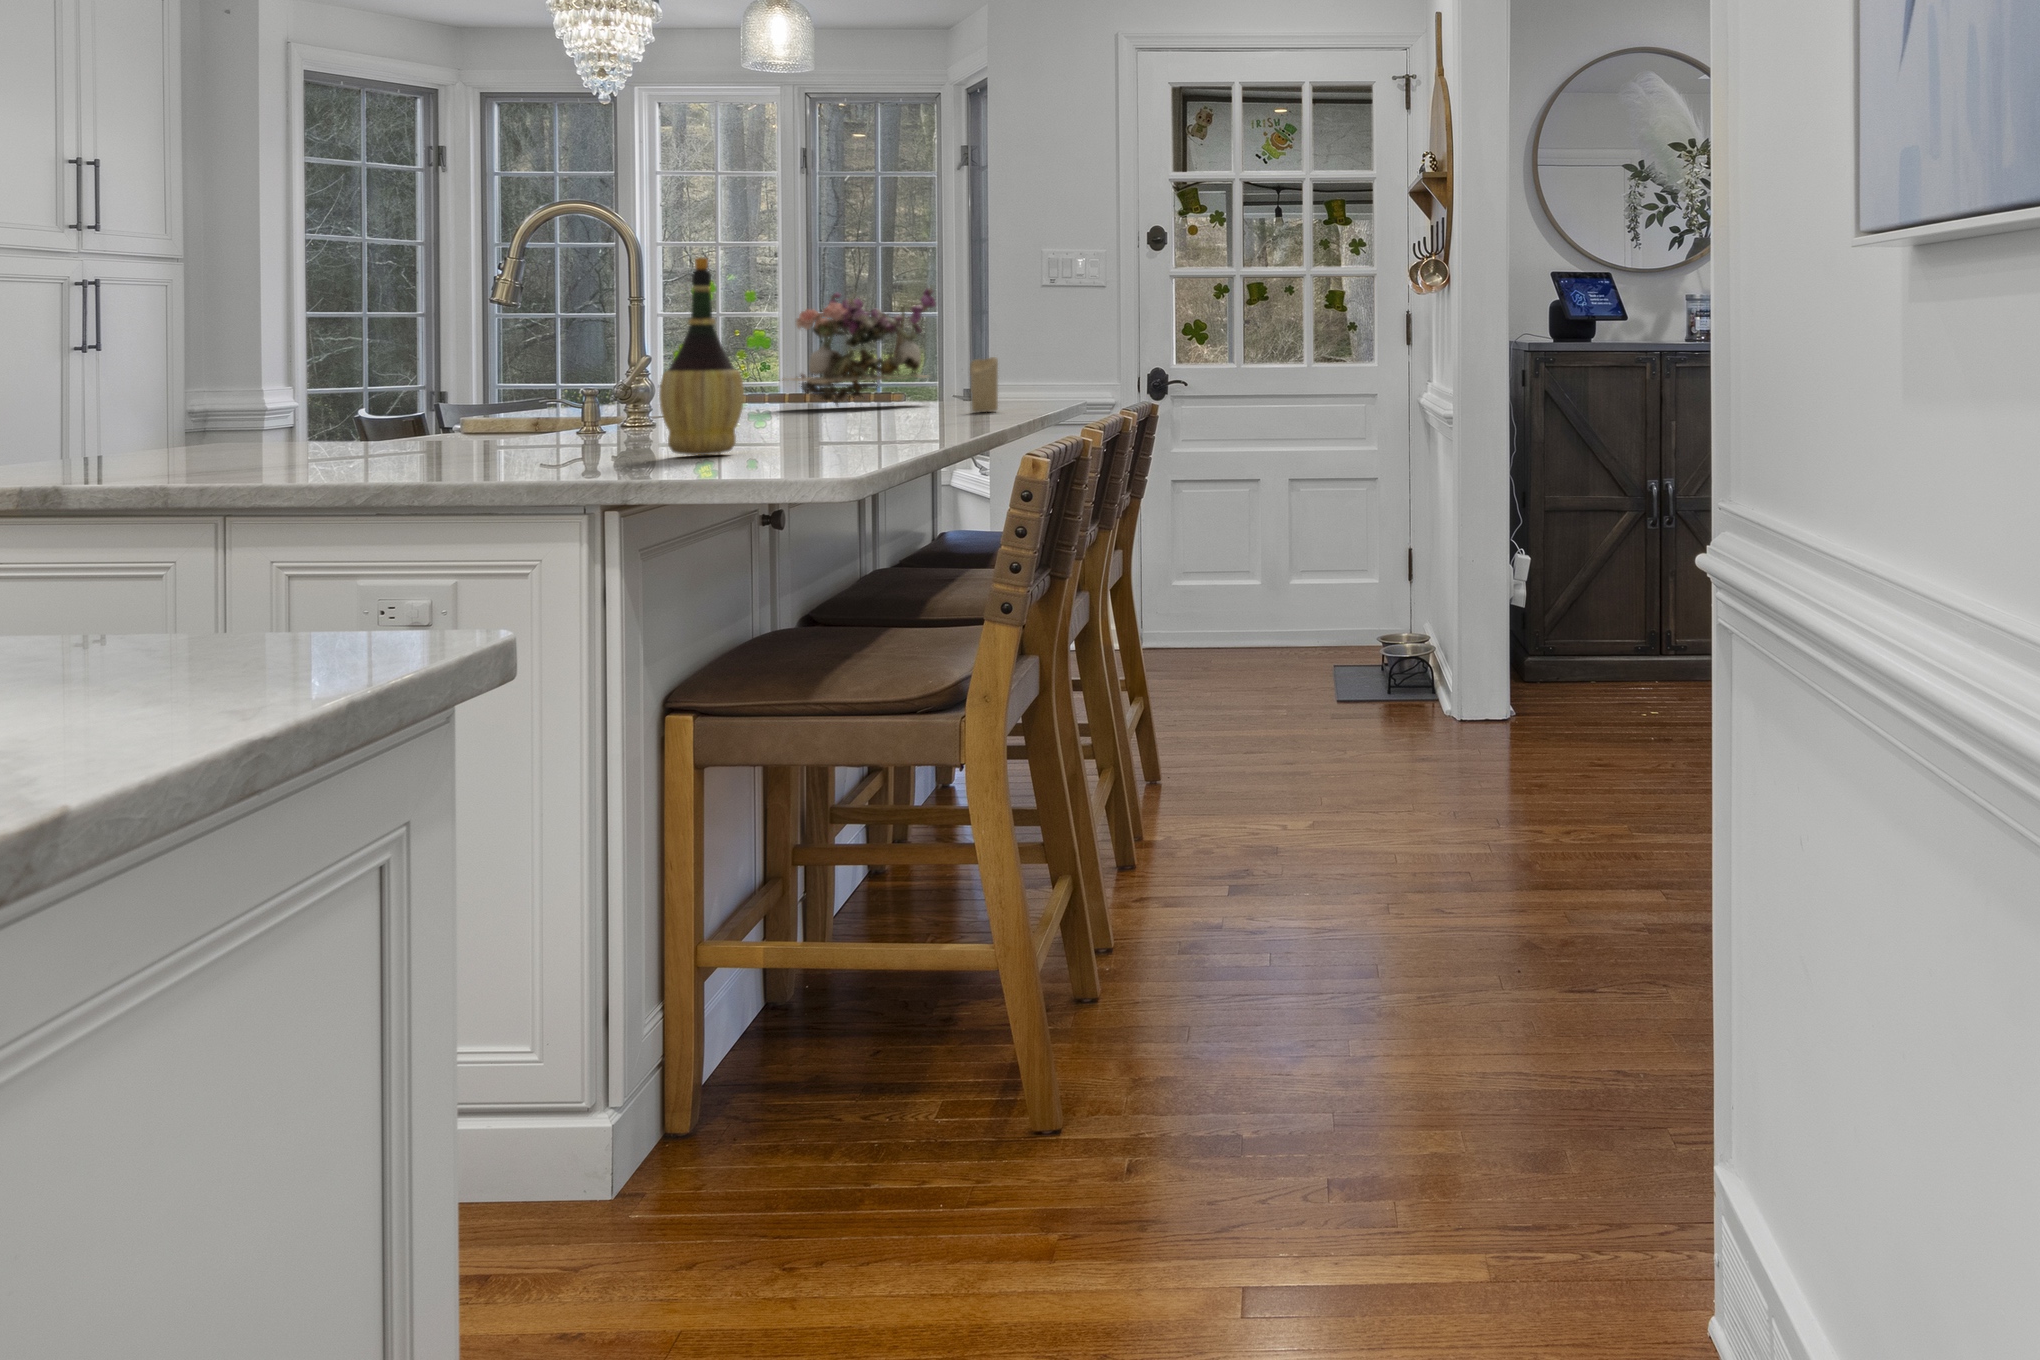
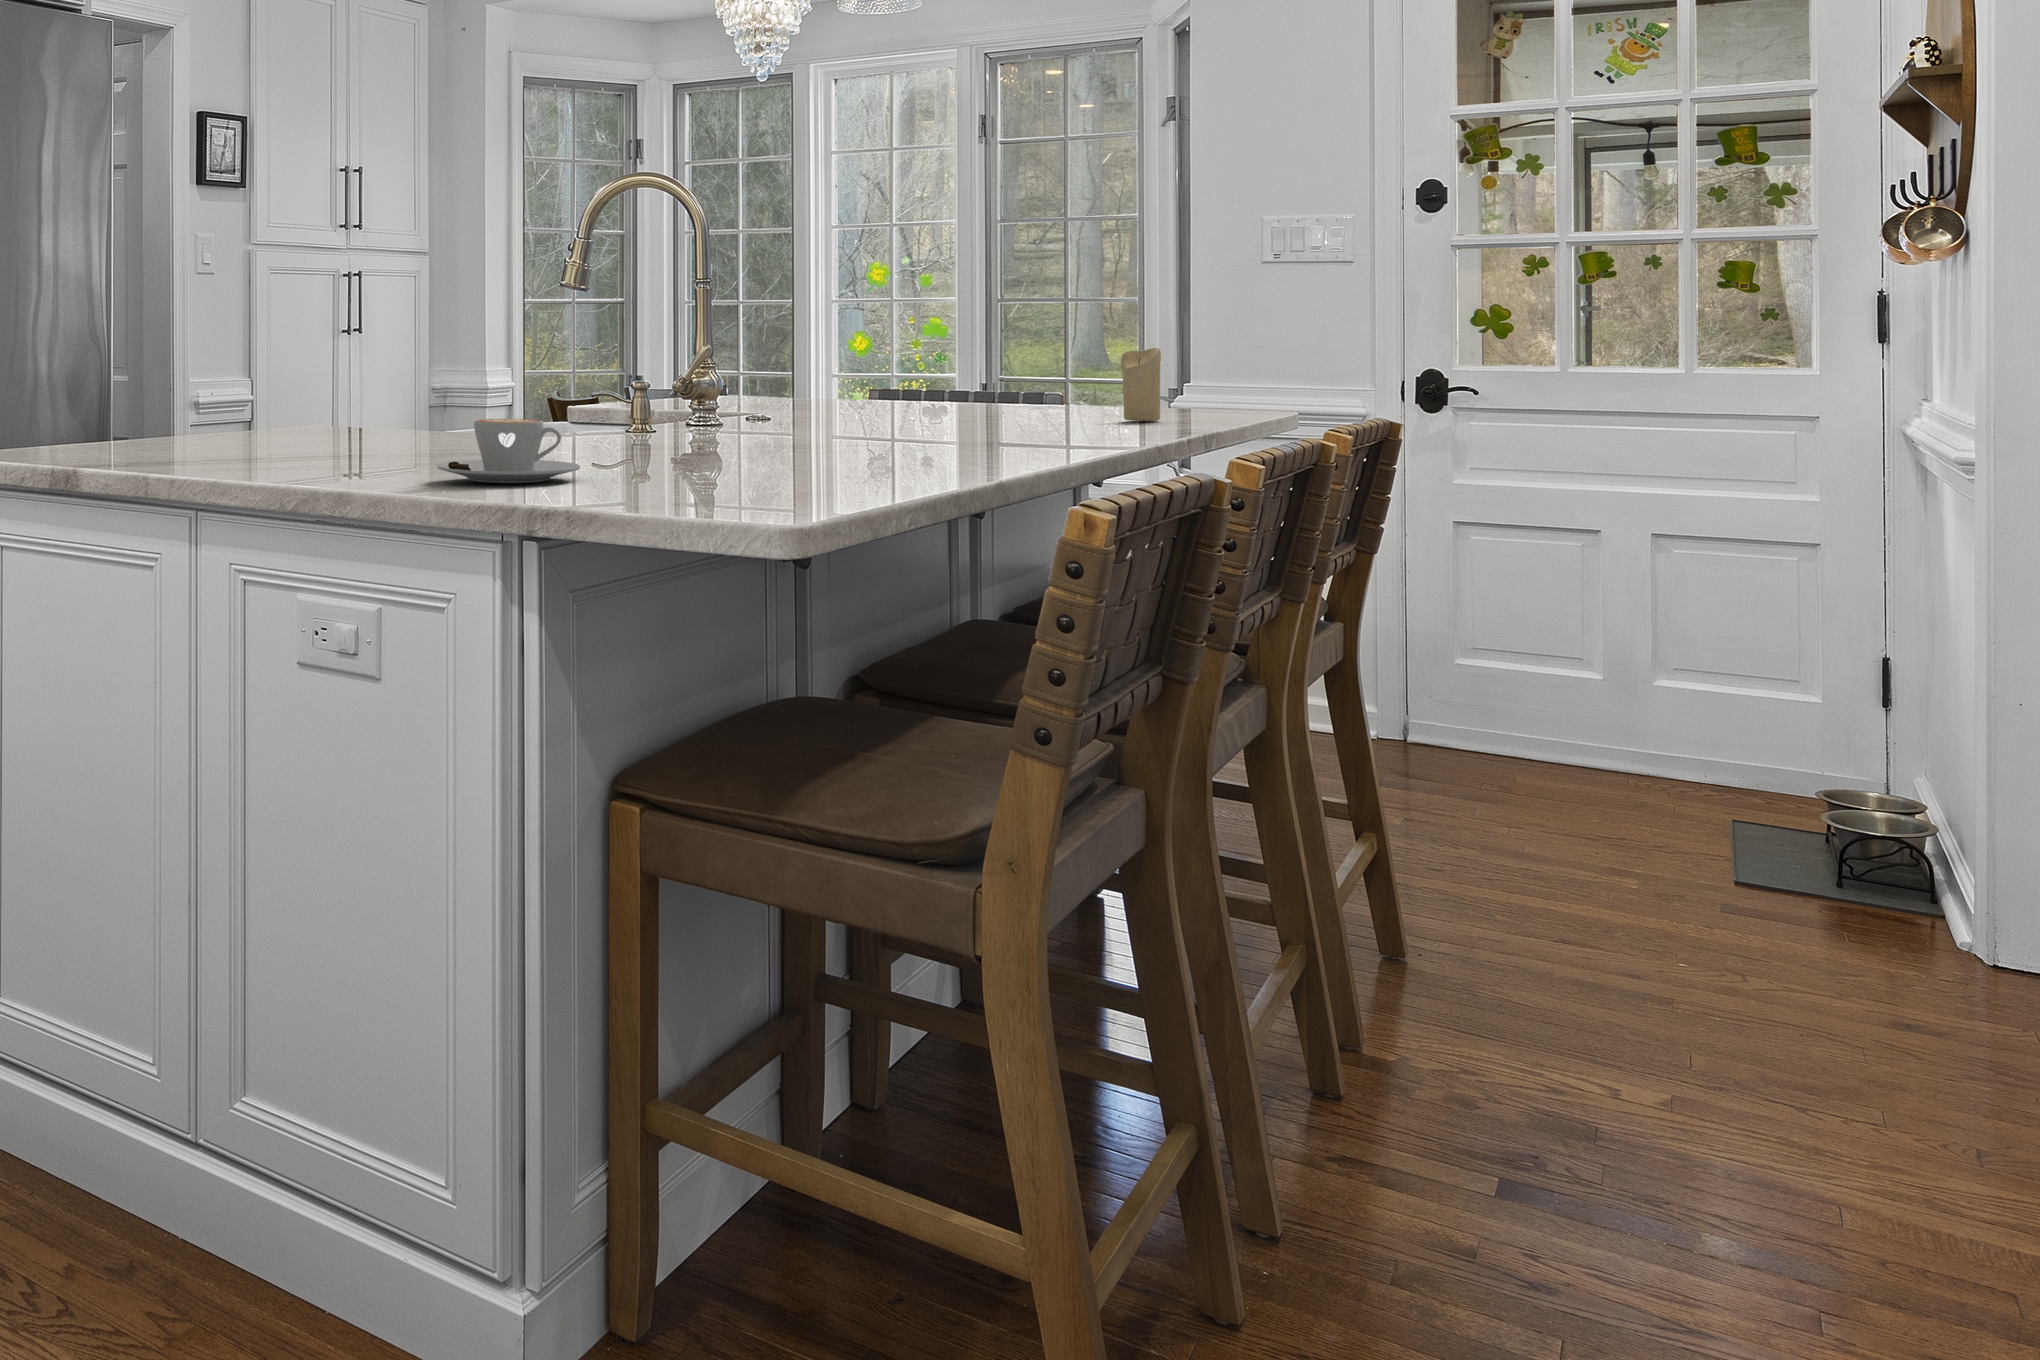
wine bottle: present [659,257,744,455] -> none [632,205,737,463]
flower arrangement: present [778,286,936,405] -> none [900,257,1097,407]
coffee cup: none [525,424,646,474] -> present [437,419,580,483]

